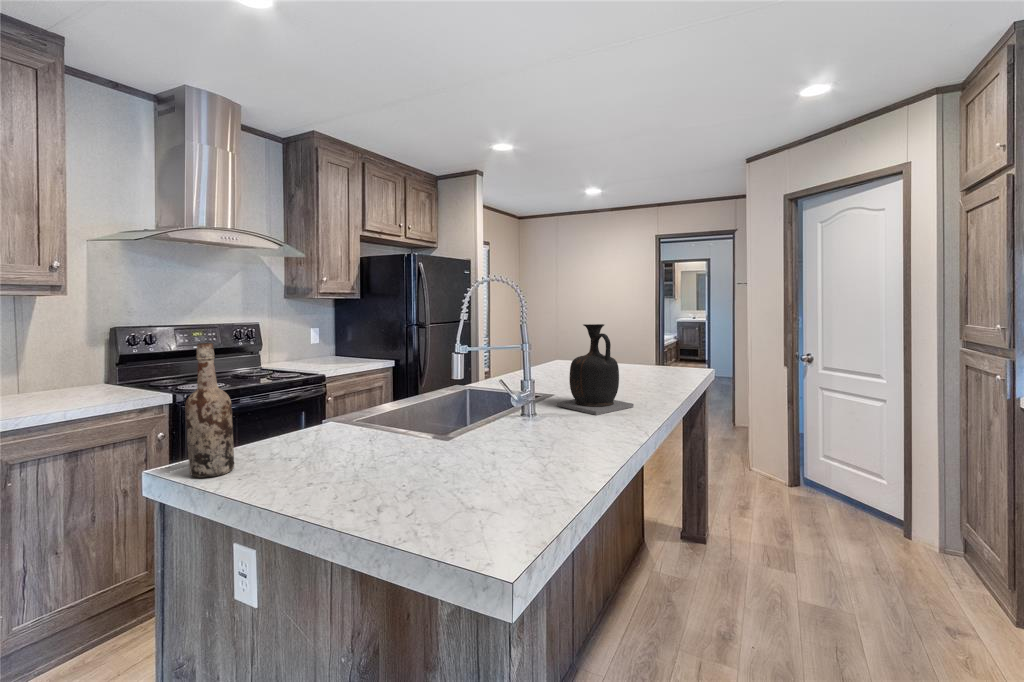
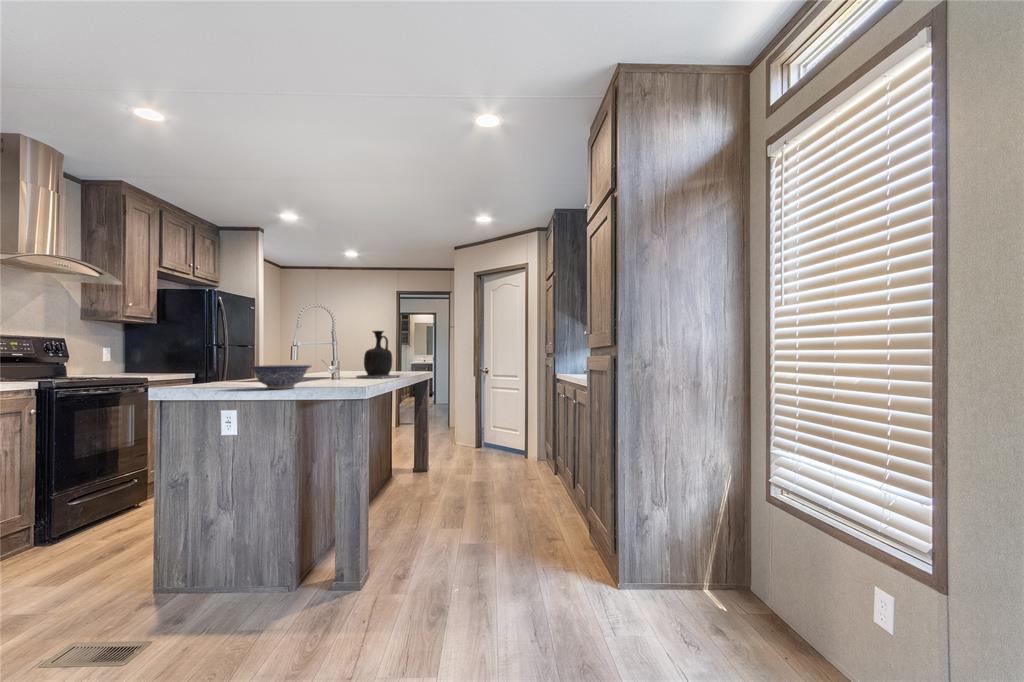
wine bottle: present [185,343,234,478] -> none [177,319,203,389]
decorative bowl: none [241,444,386,524] -> present [248,365,311,389]

